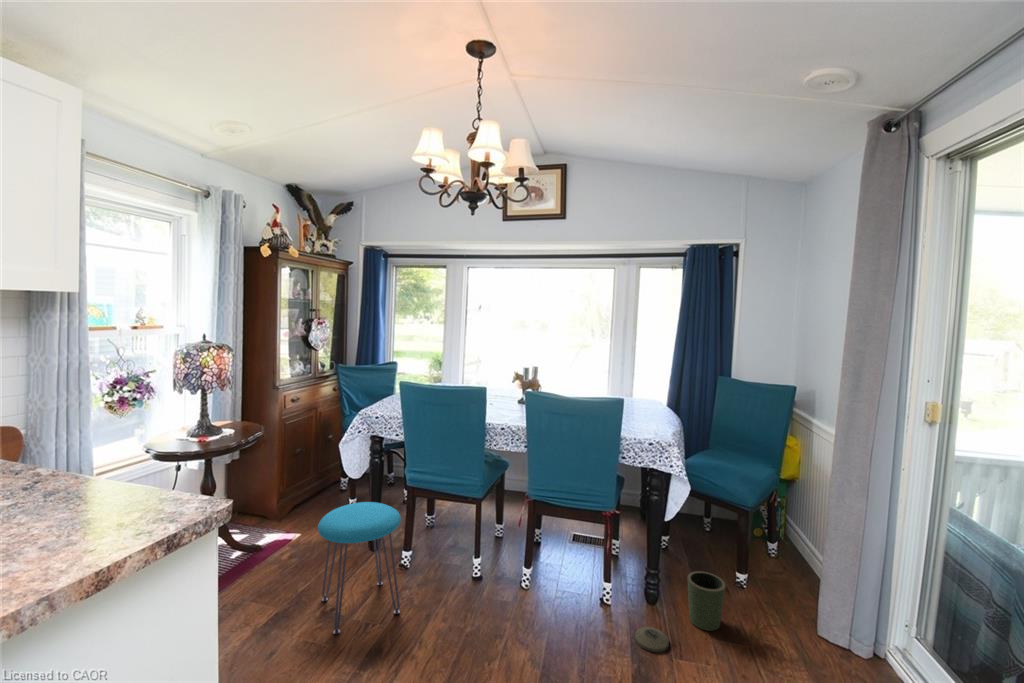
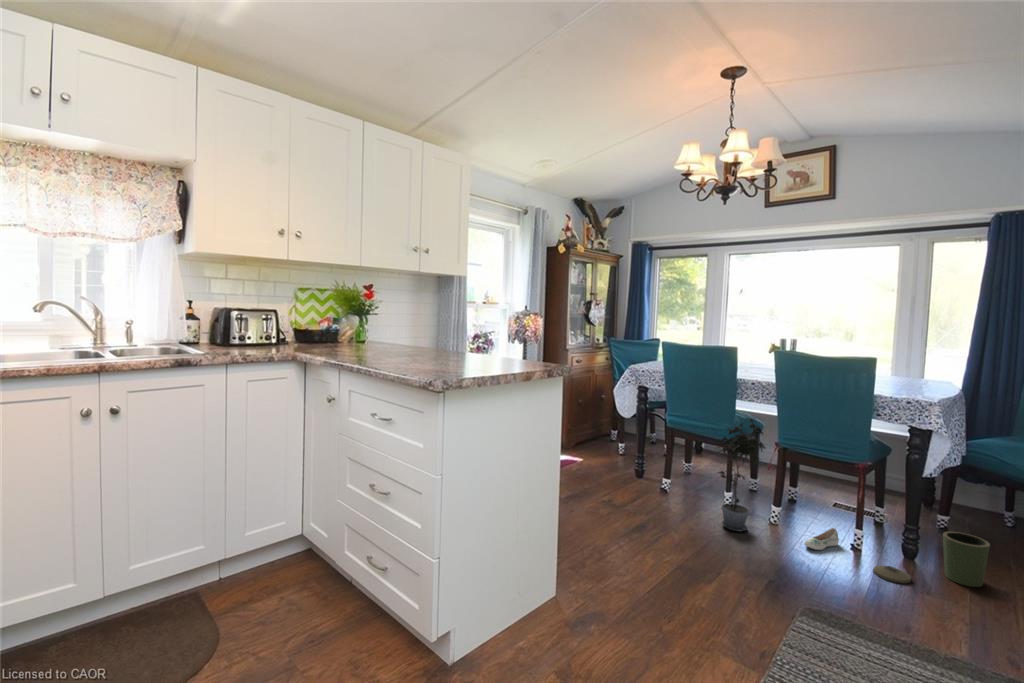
potted plant: none [467,477,527,619] -> present [718,418,766,532]
stool: present [318,502,401,634] -> none [600,430,660,513]
shoe: none [567,587,597,623] -> present [804,528,839,550]

